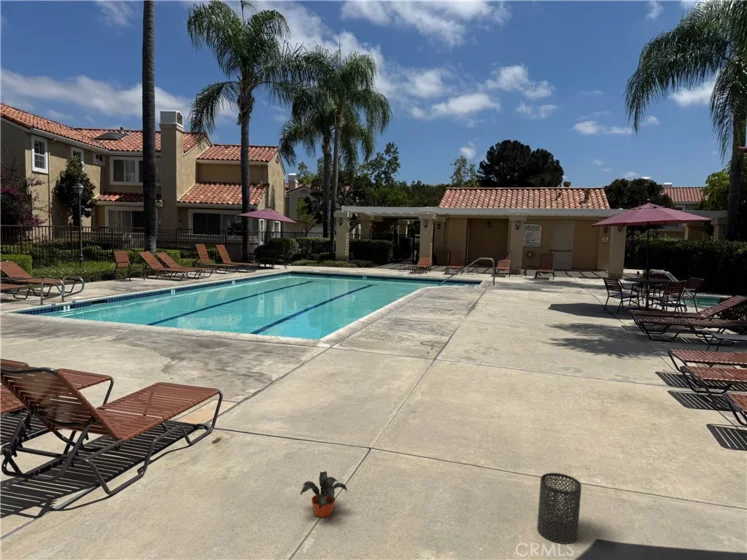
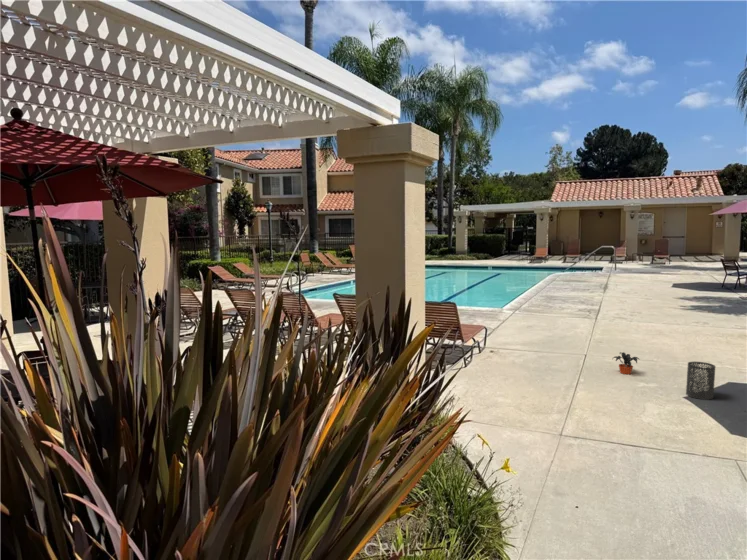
potted plant: present [300,471,347,517] -> present [614,352,639,374]

